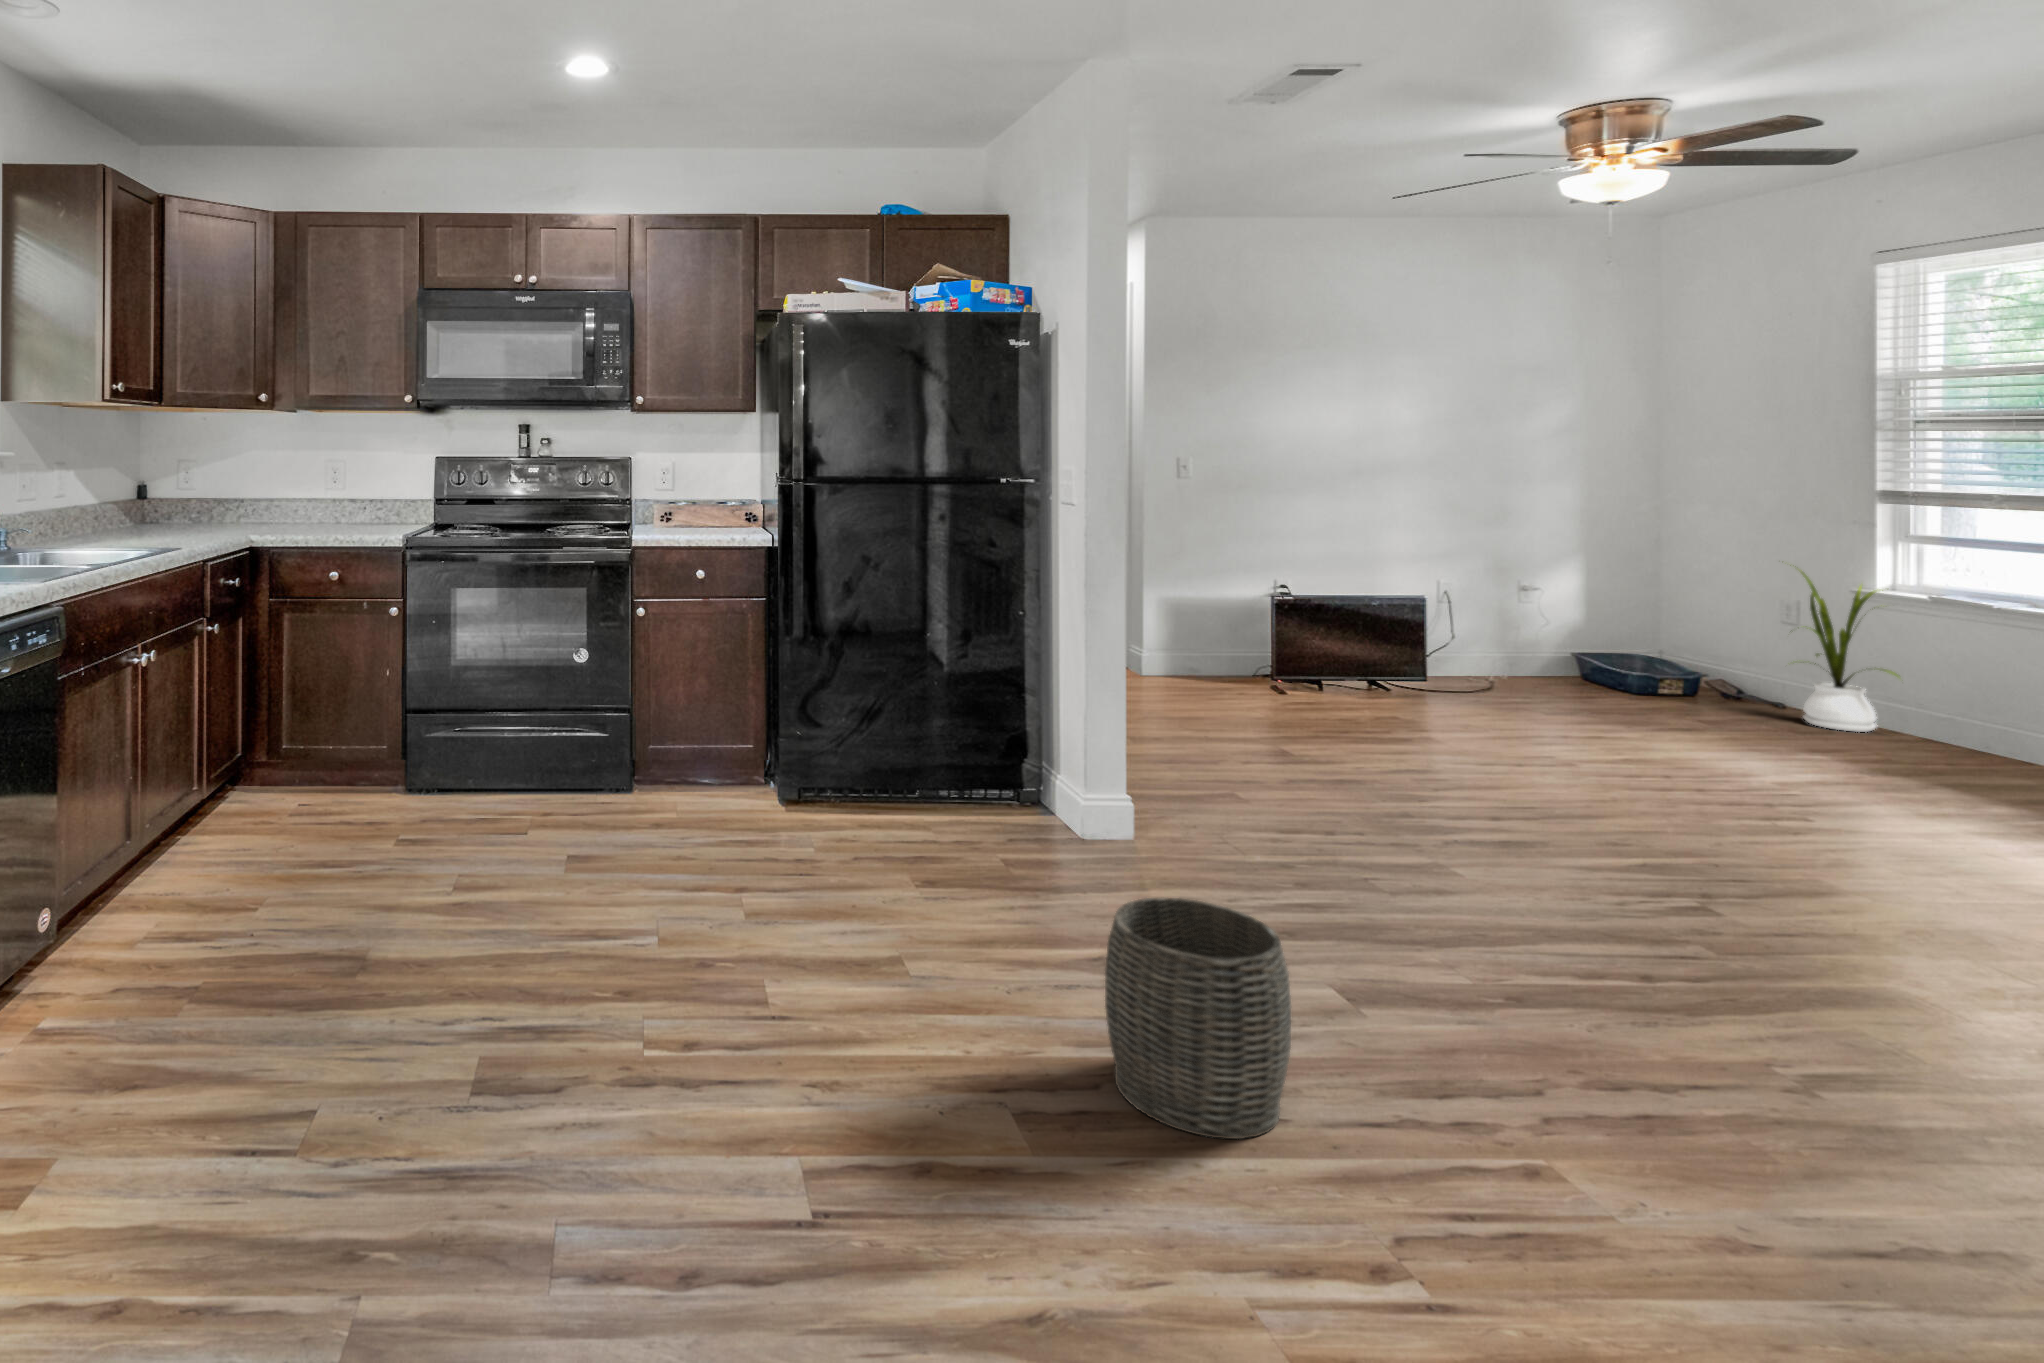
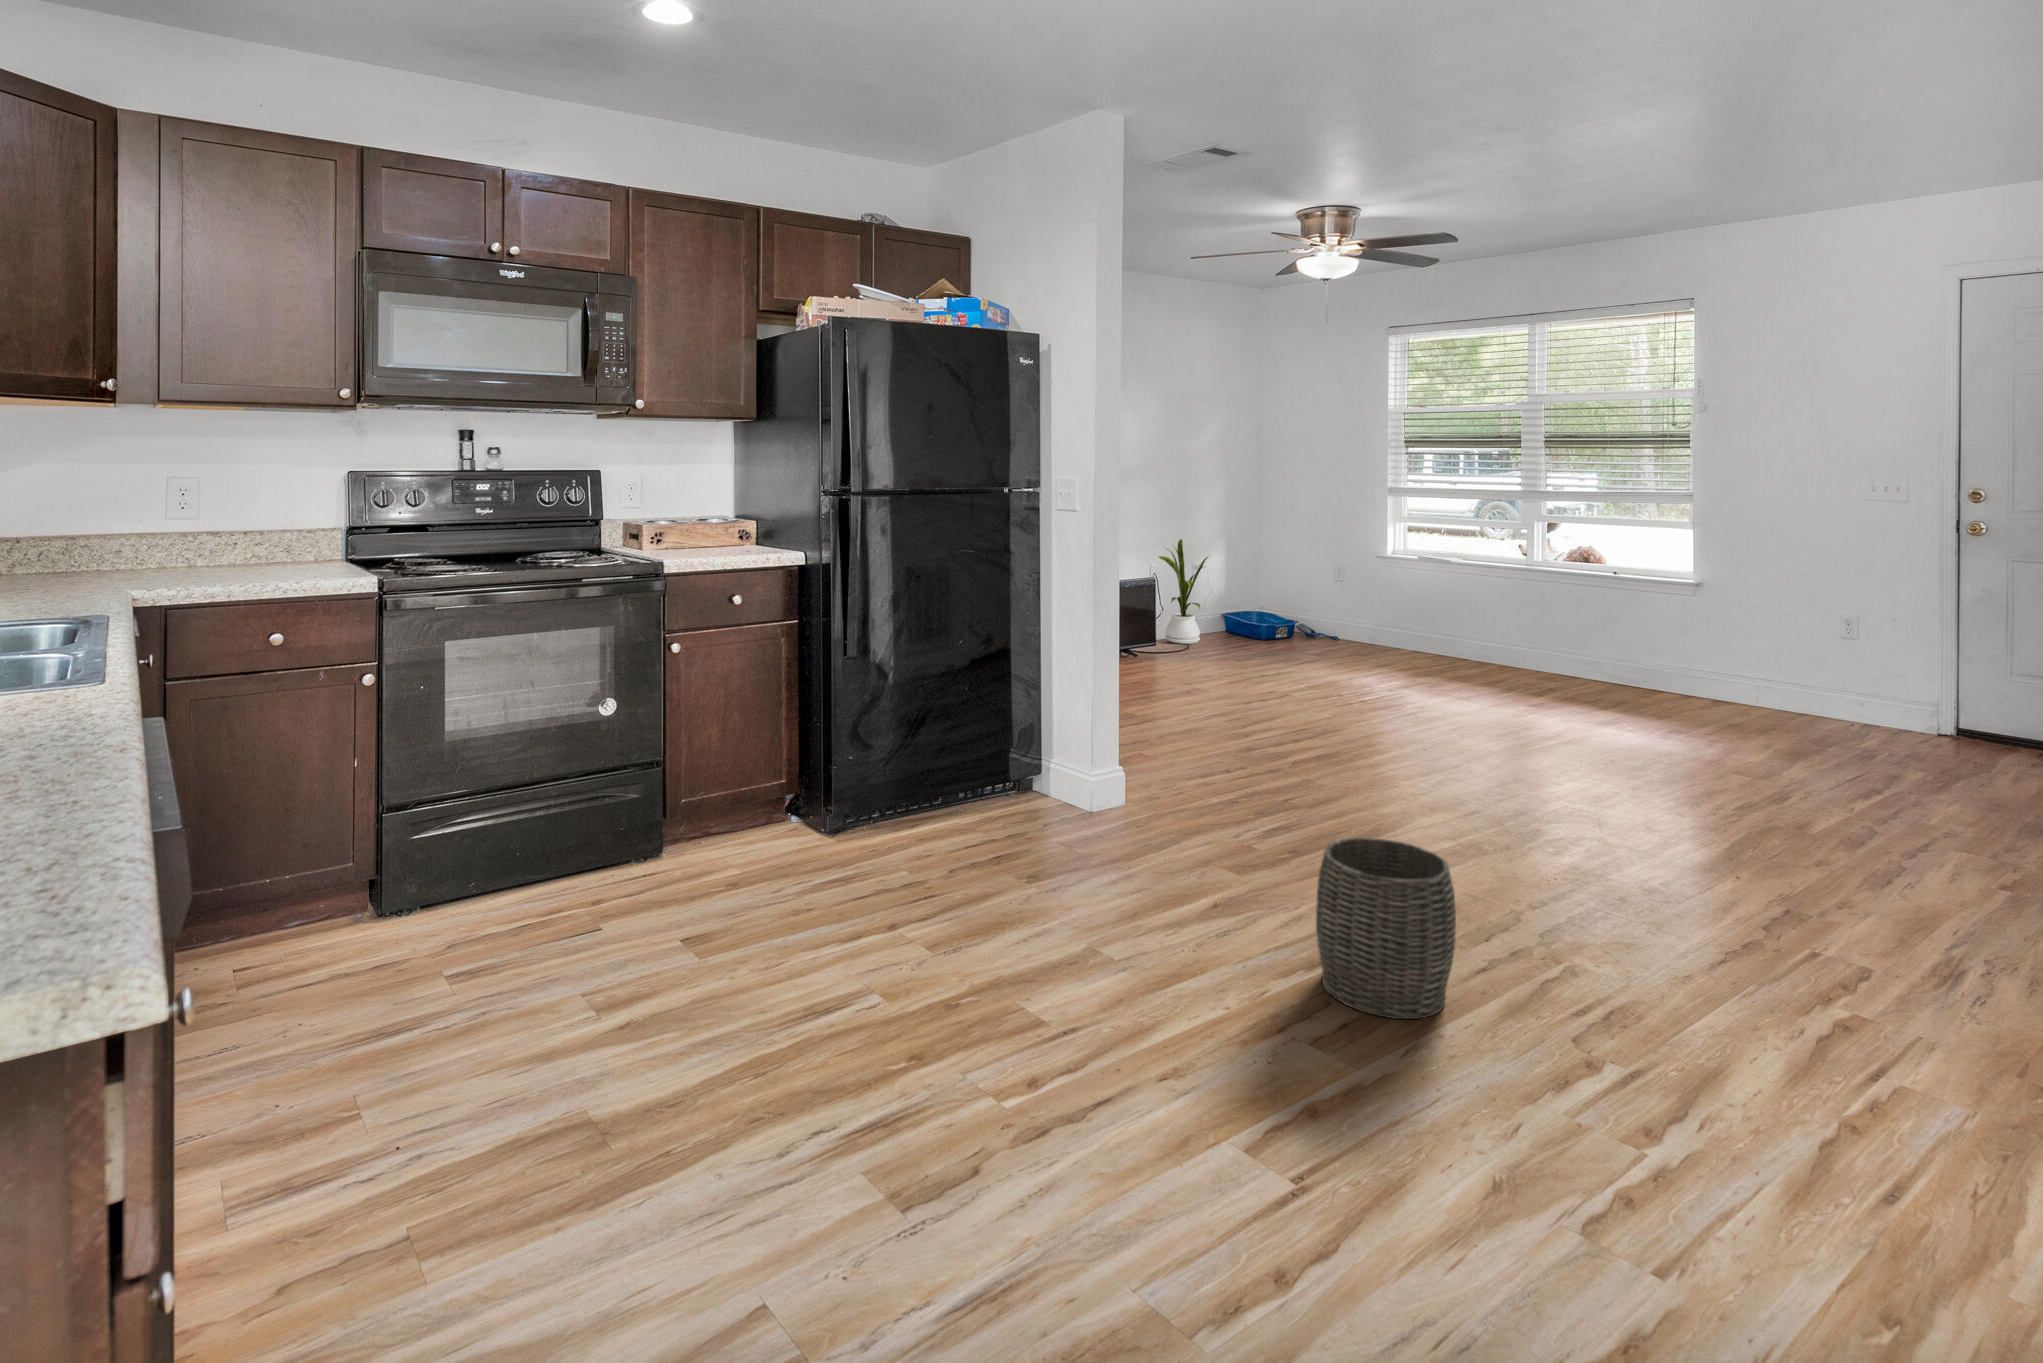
house plant: present [1790,565,1899,732] -> present [1158,539,1209,644]

